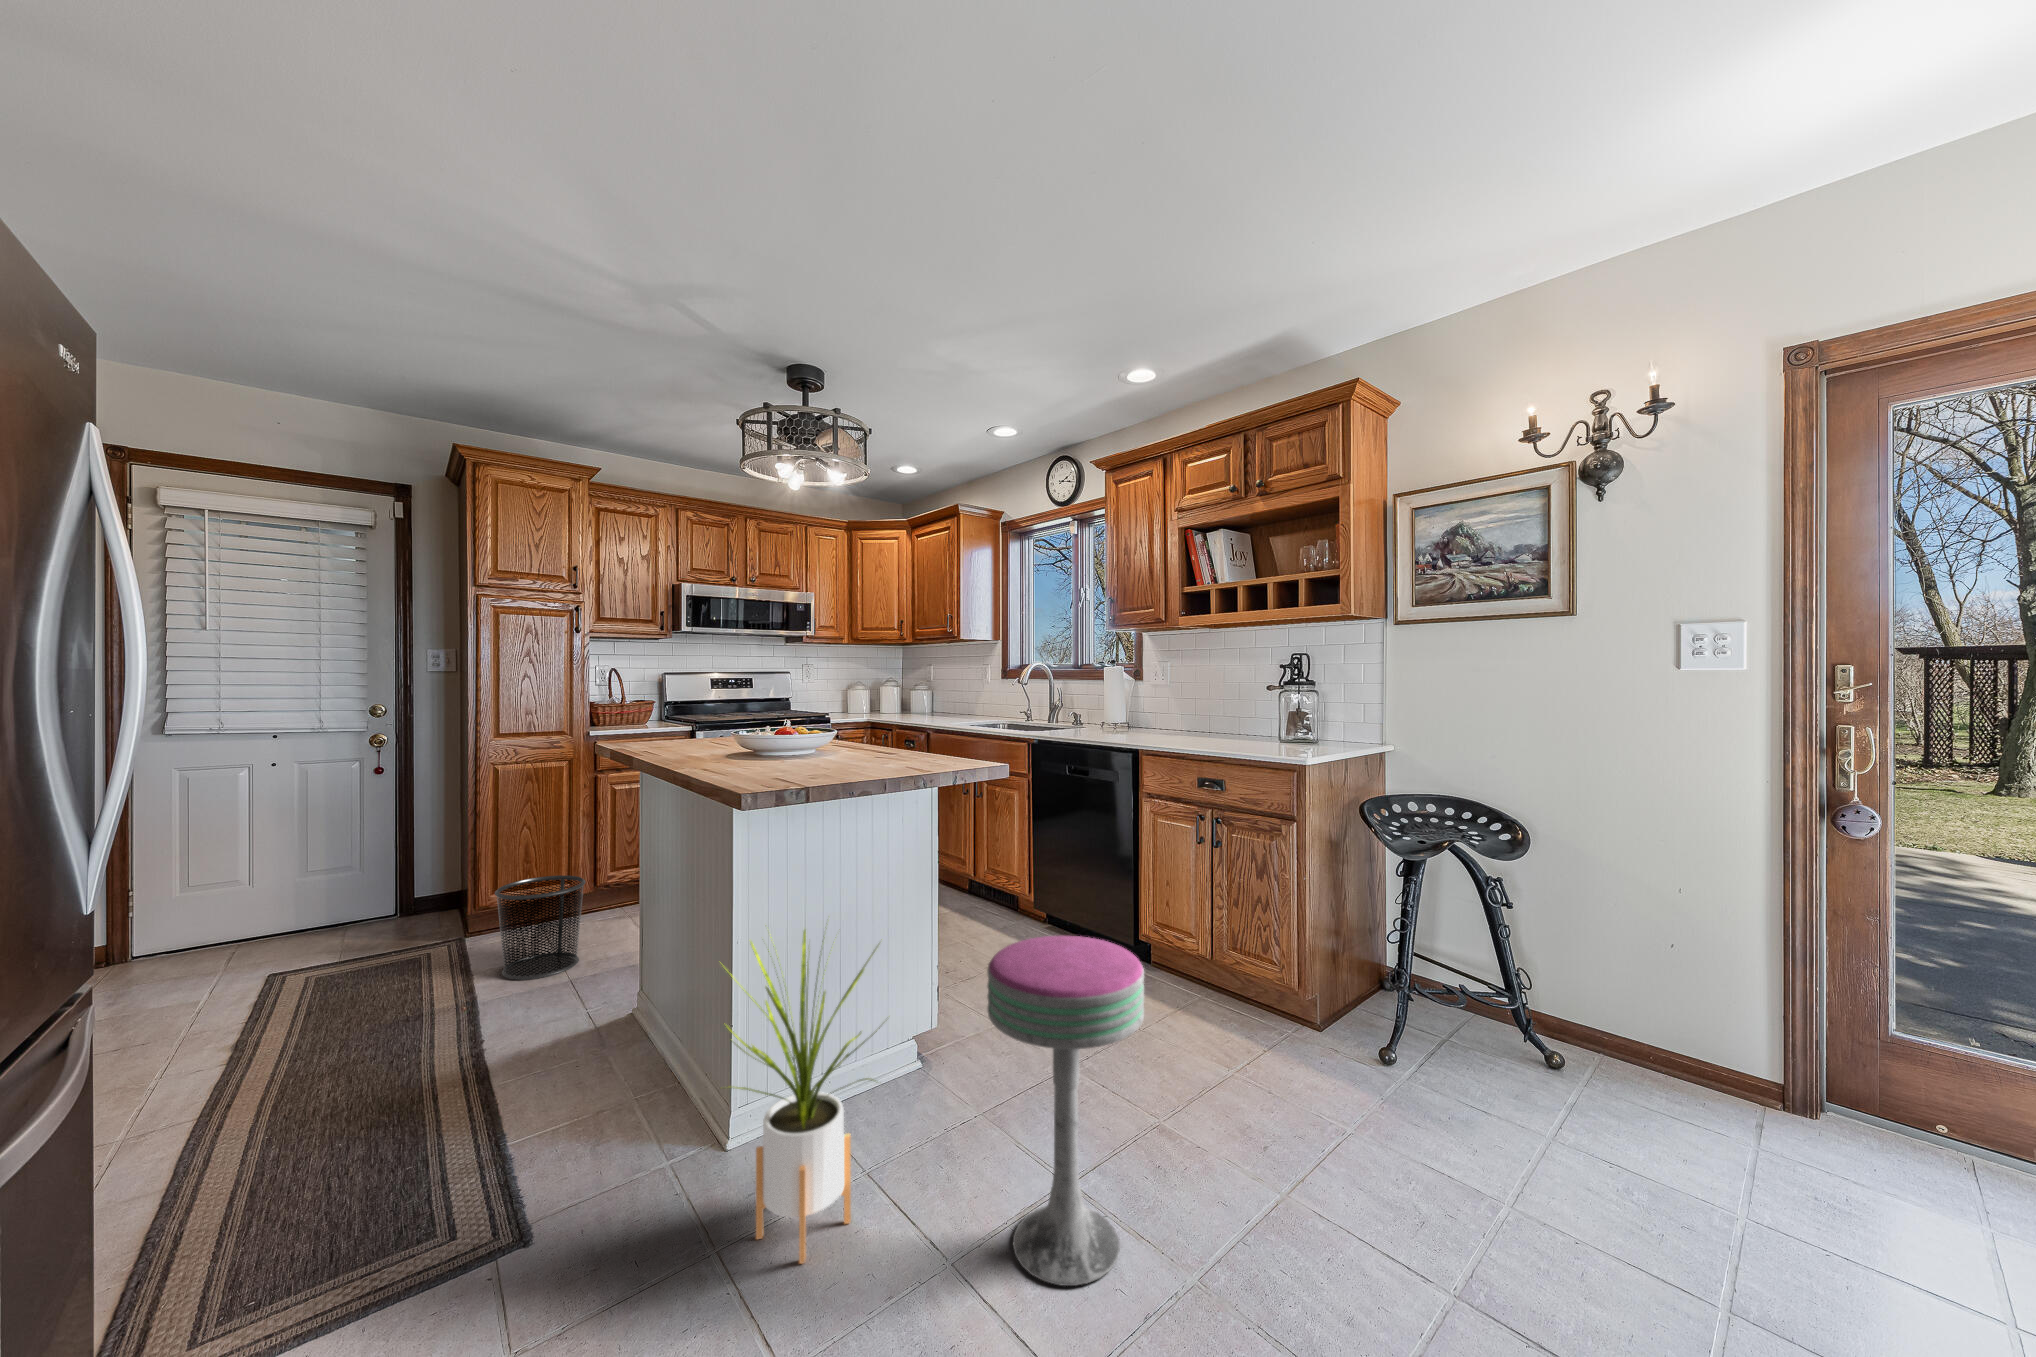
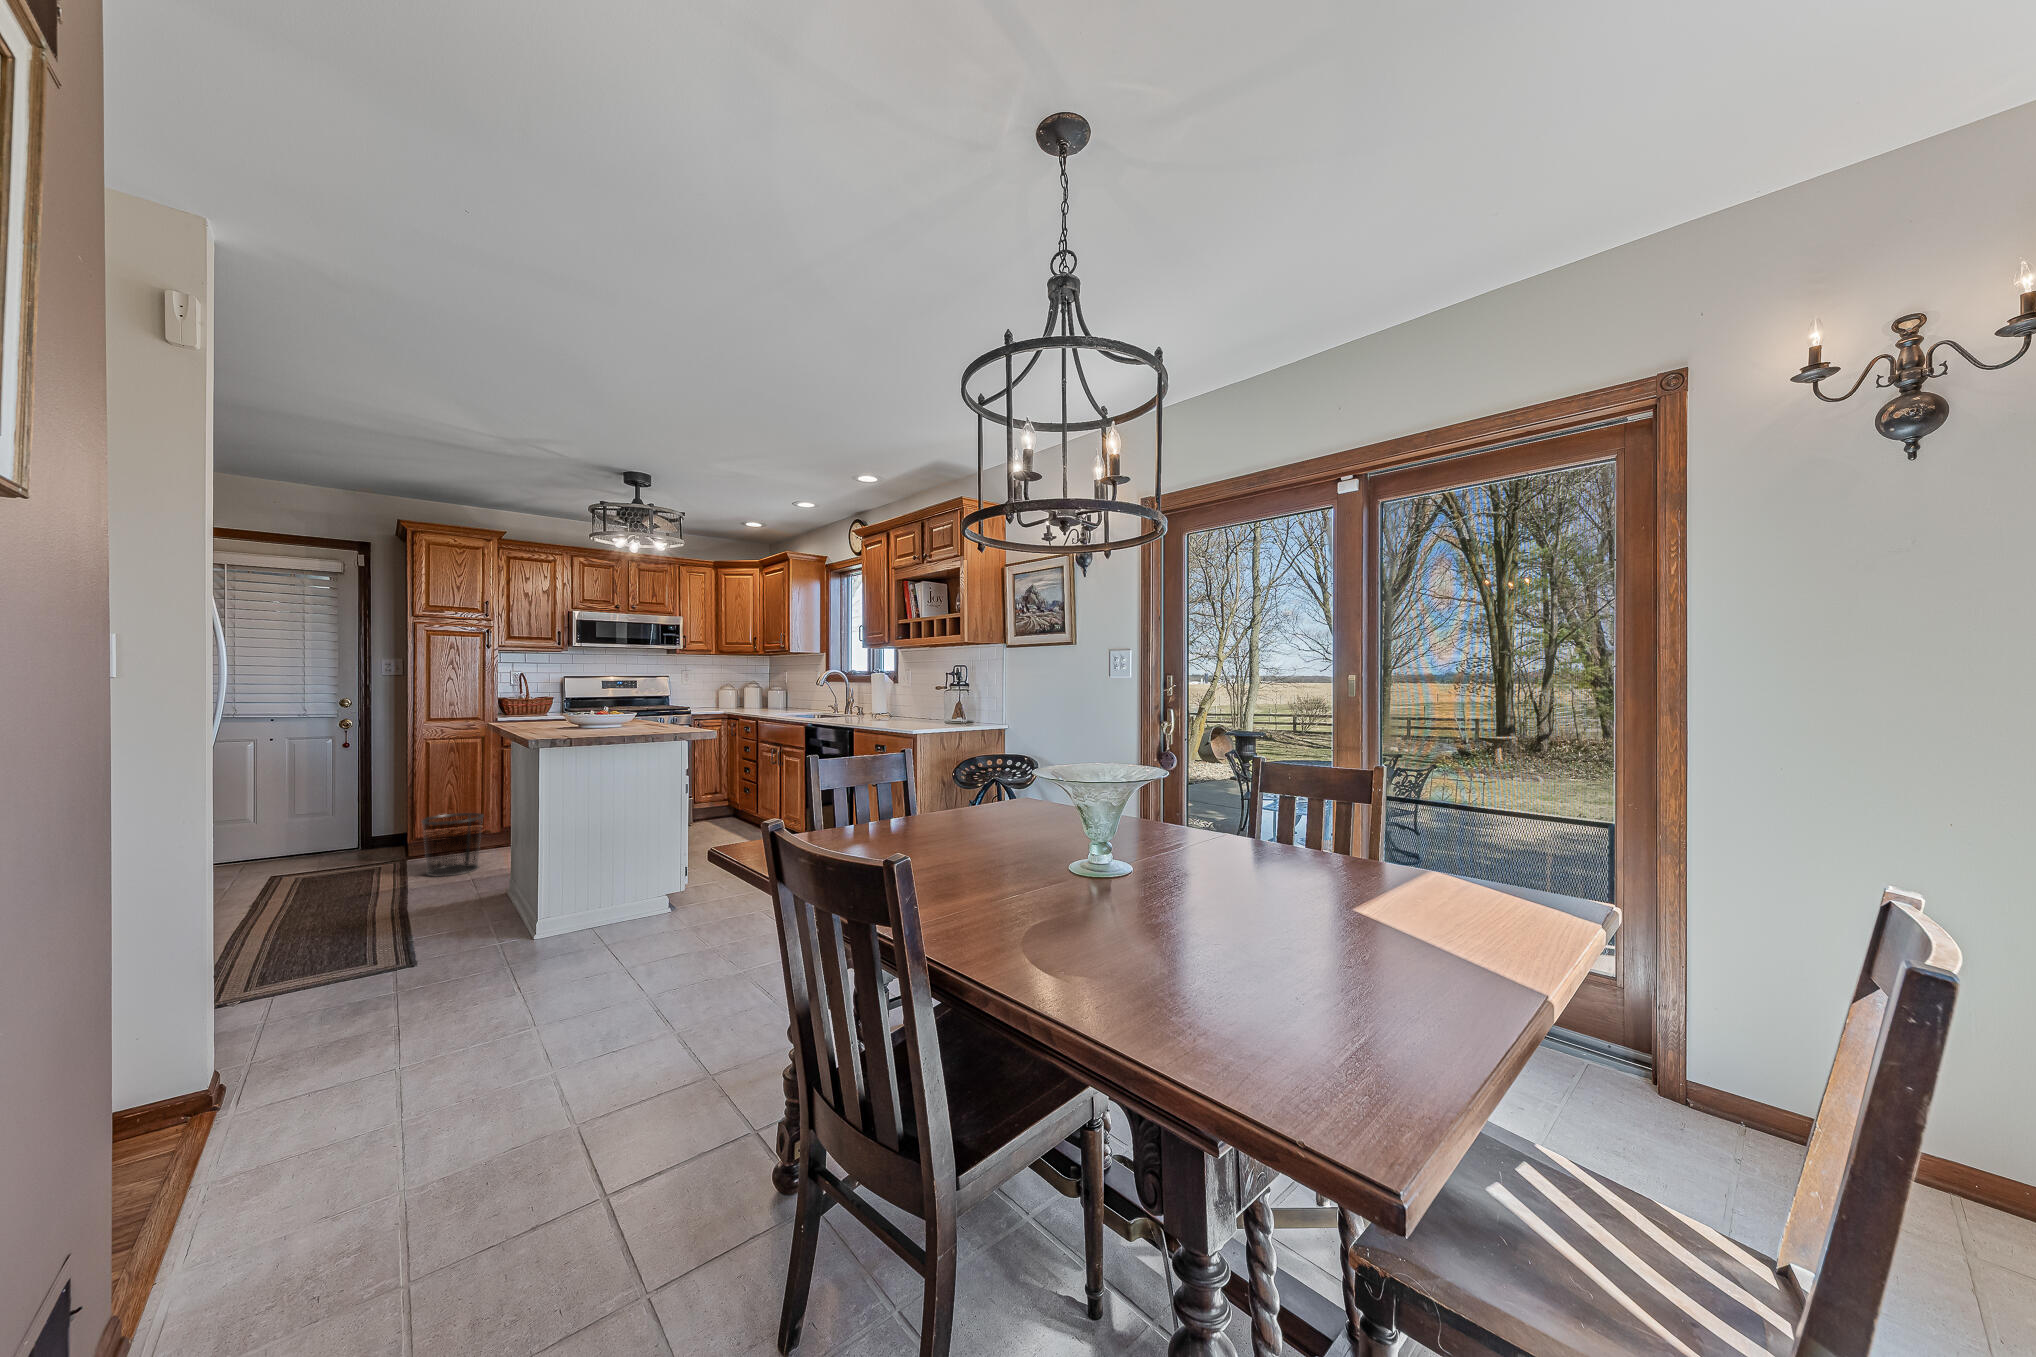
house plant: present [721,930,880,1264] -> none [506,804,602,970]
bar stool: present [987,936,1144,1286] -> none [640,817,725,974]

